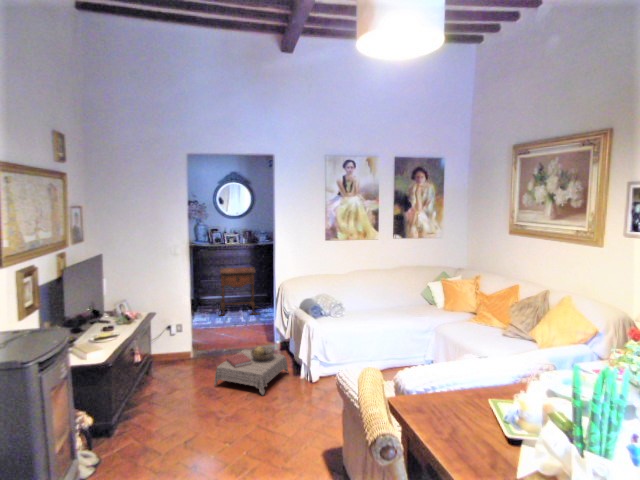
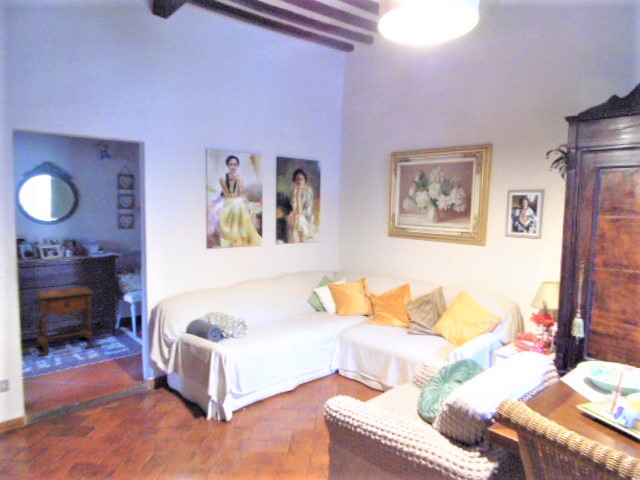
ottoman: present [214,347,288,395] -> none [89,390,187,463]

